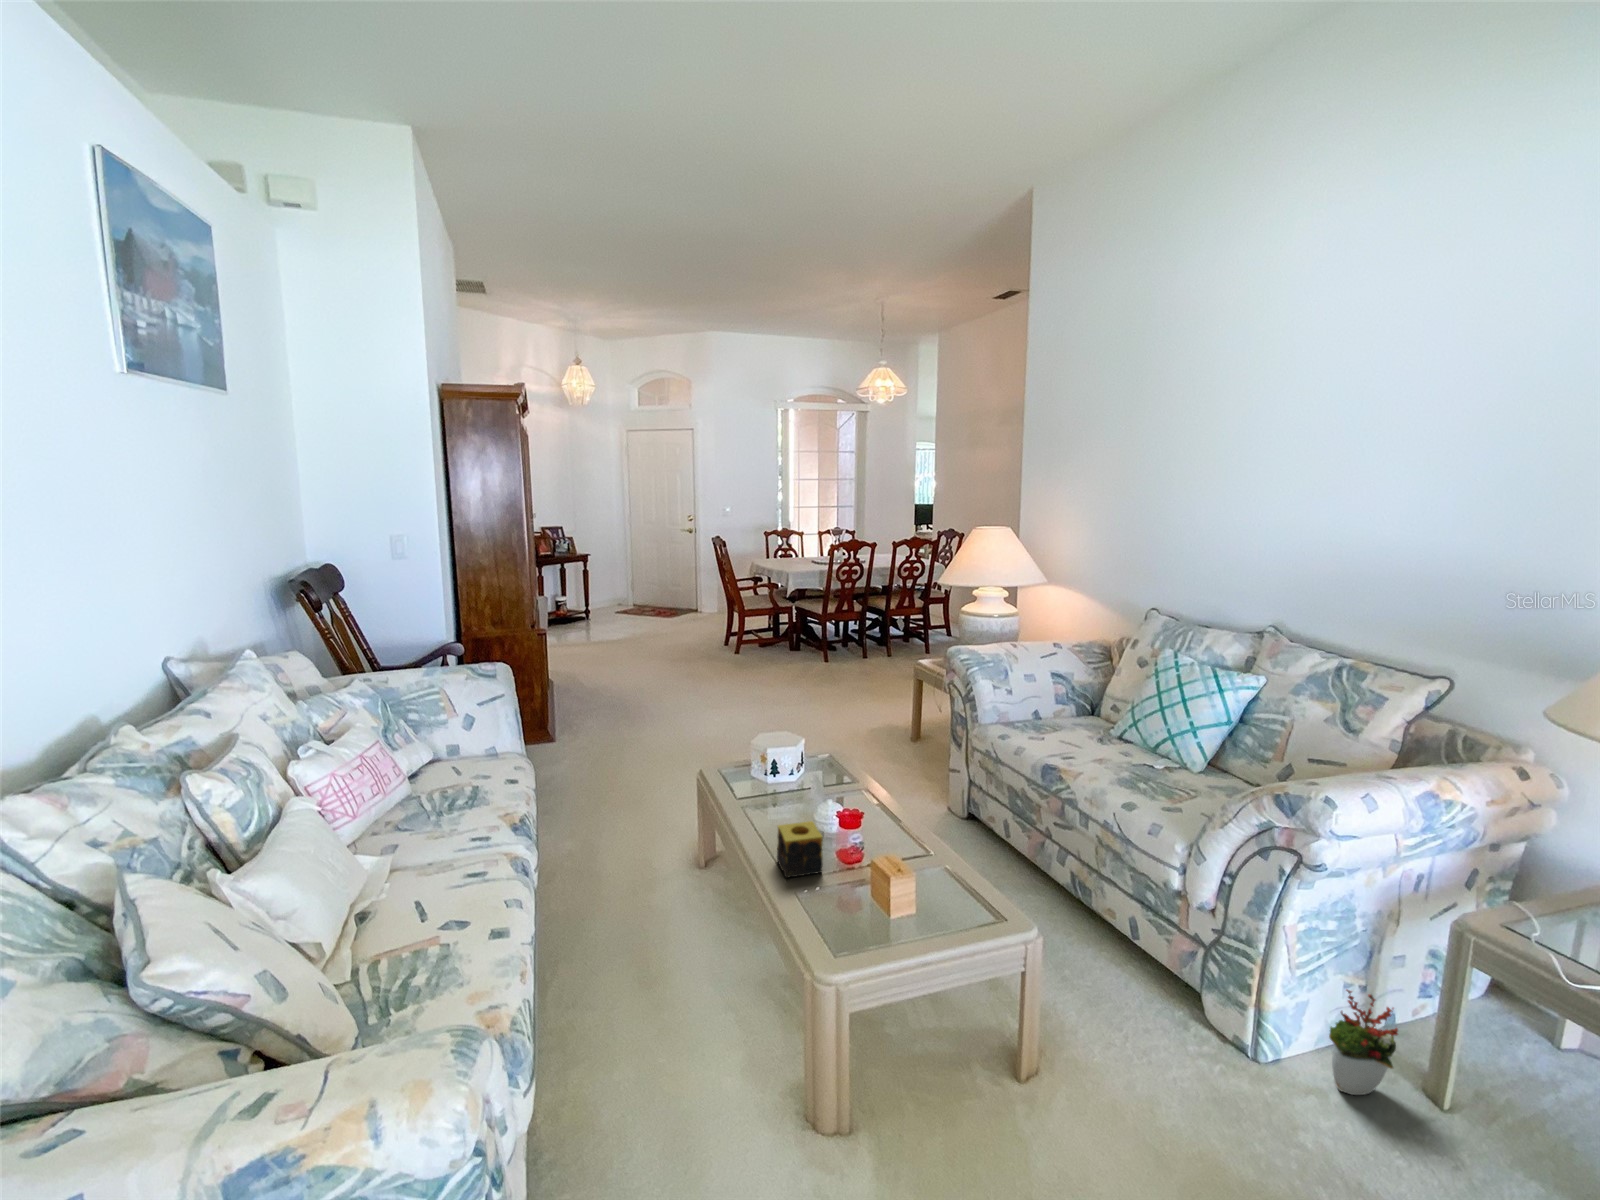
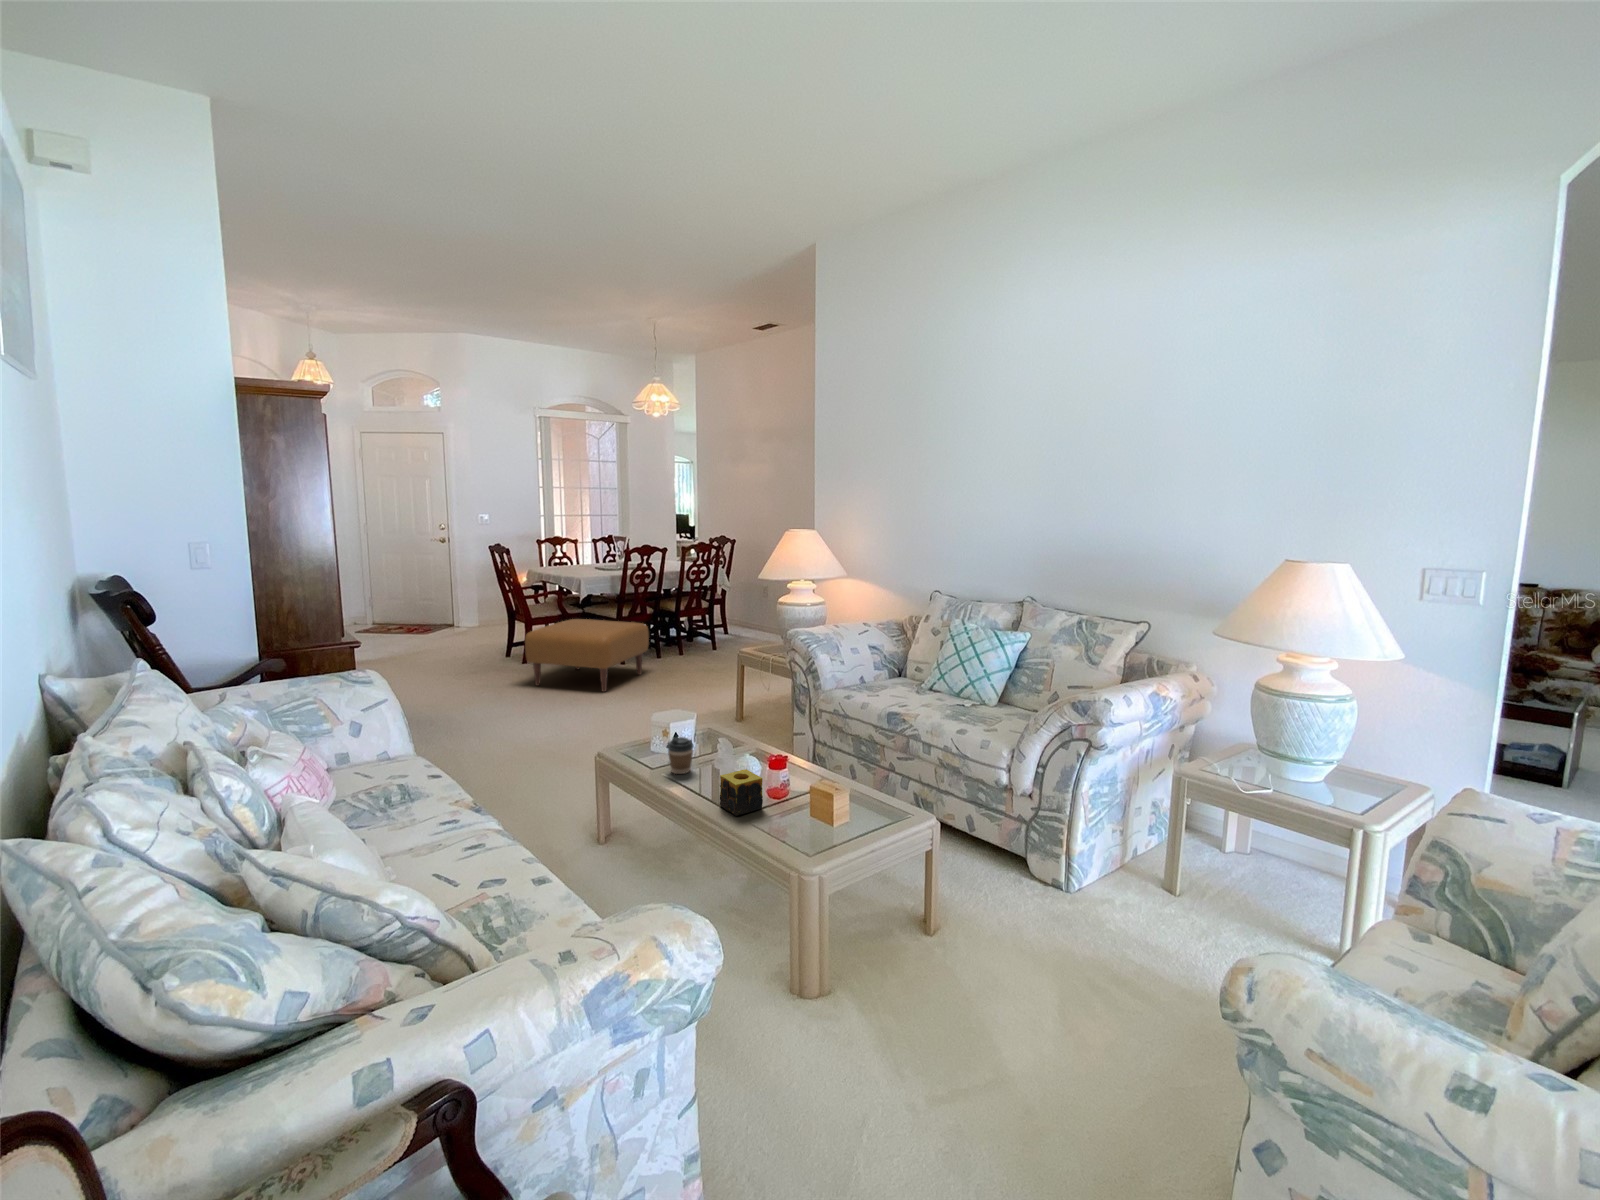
ottoman: none [724,614,848,692] -> present [525,619,649,692]
coffee cup: none [750,768,779,811] -> present [667,737,694,774]
decorative plant: present [1329,990,1398,1095] -> none [1110,828,1149,899]

